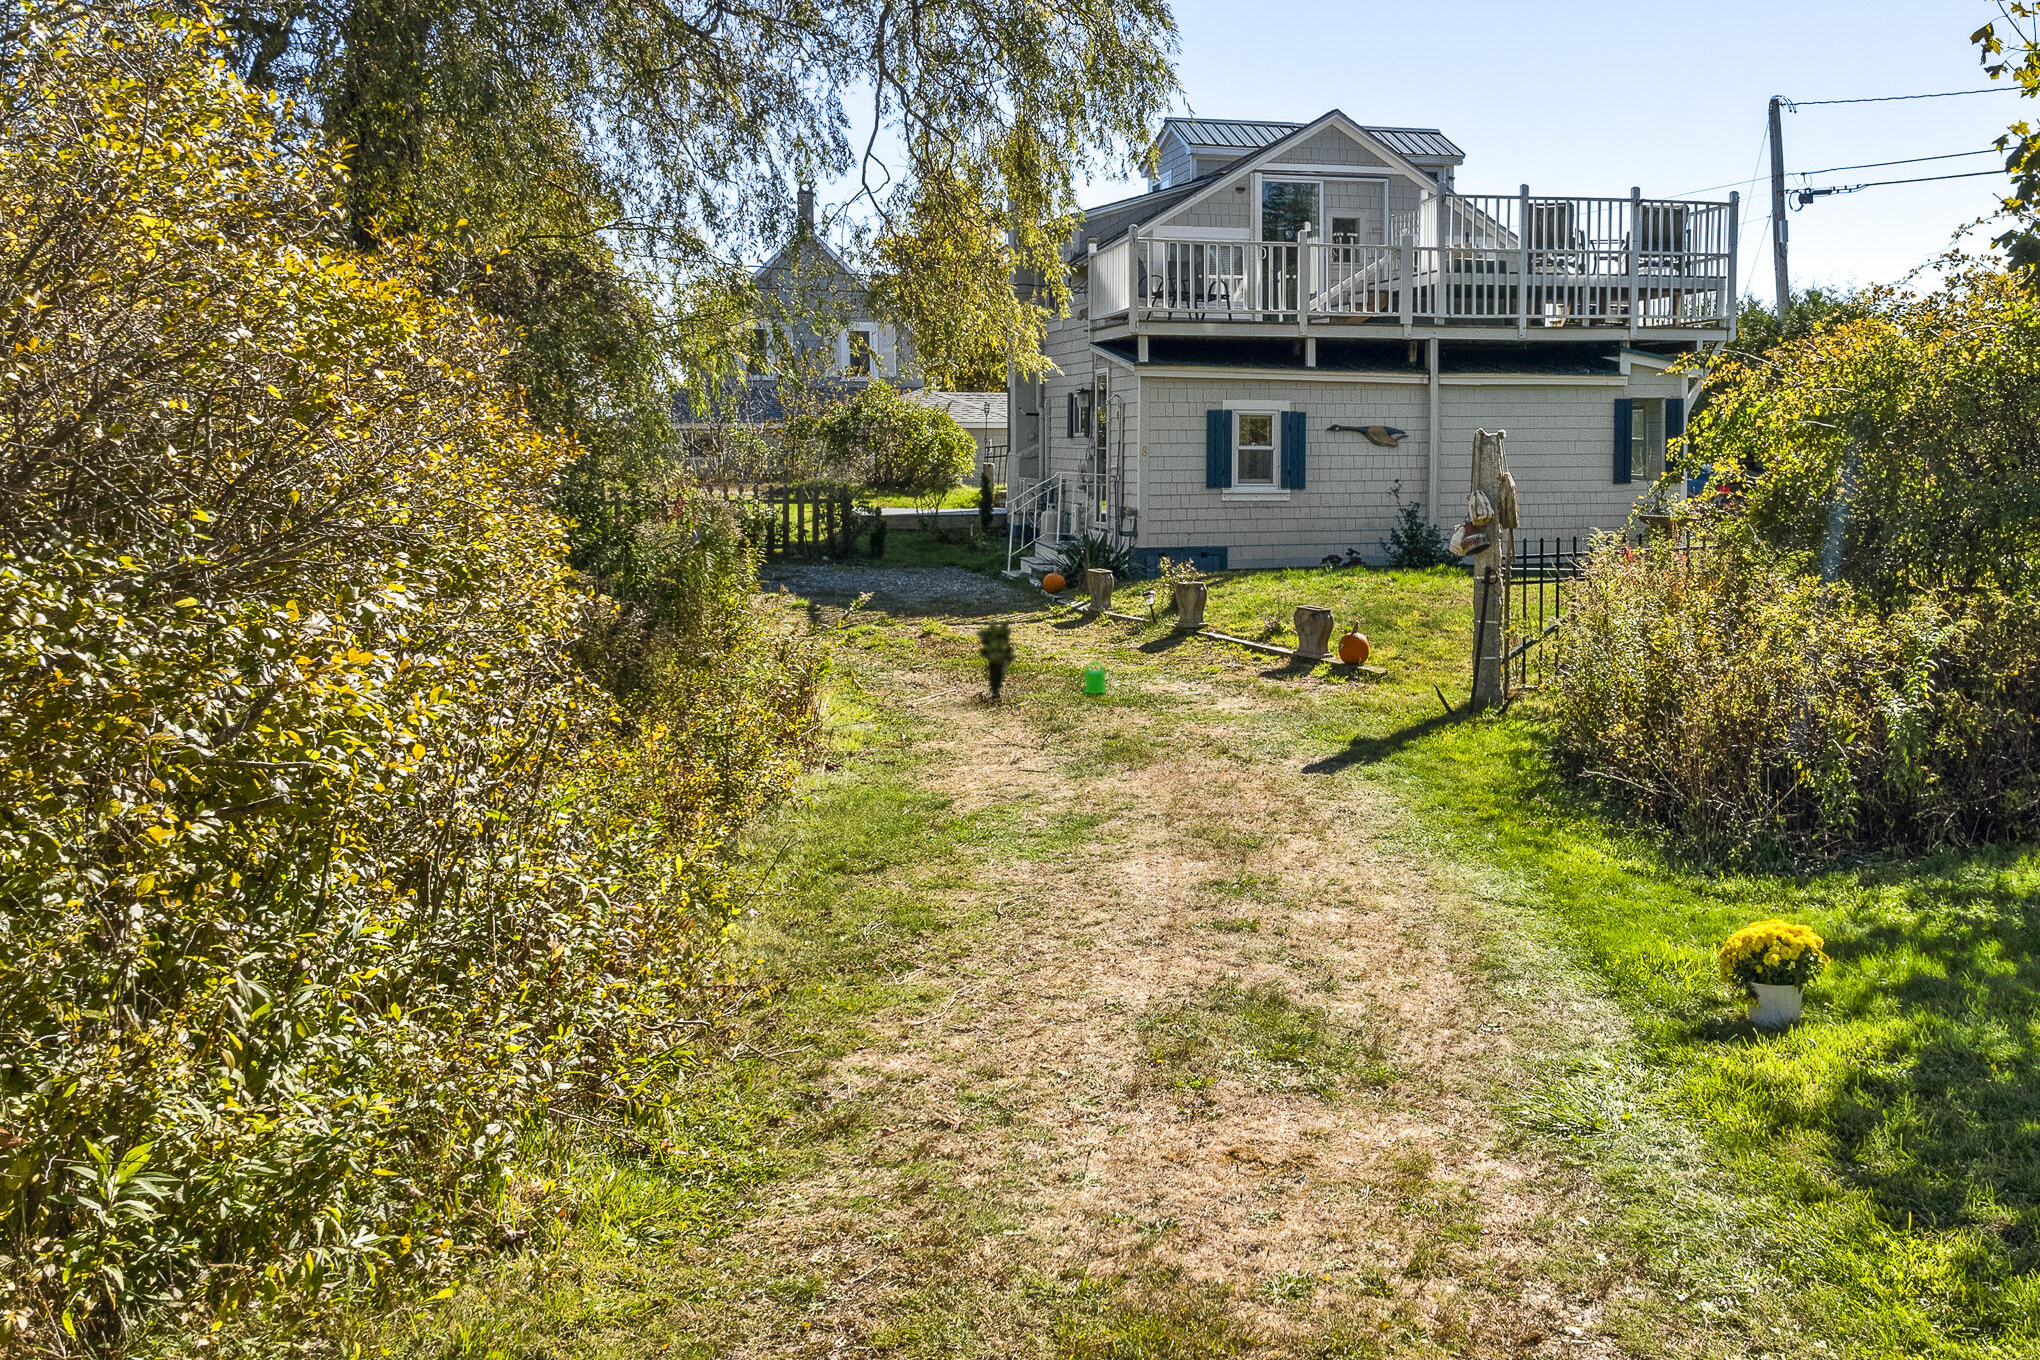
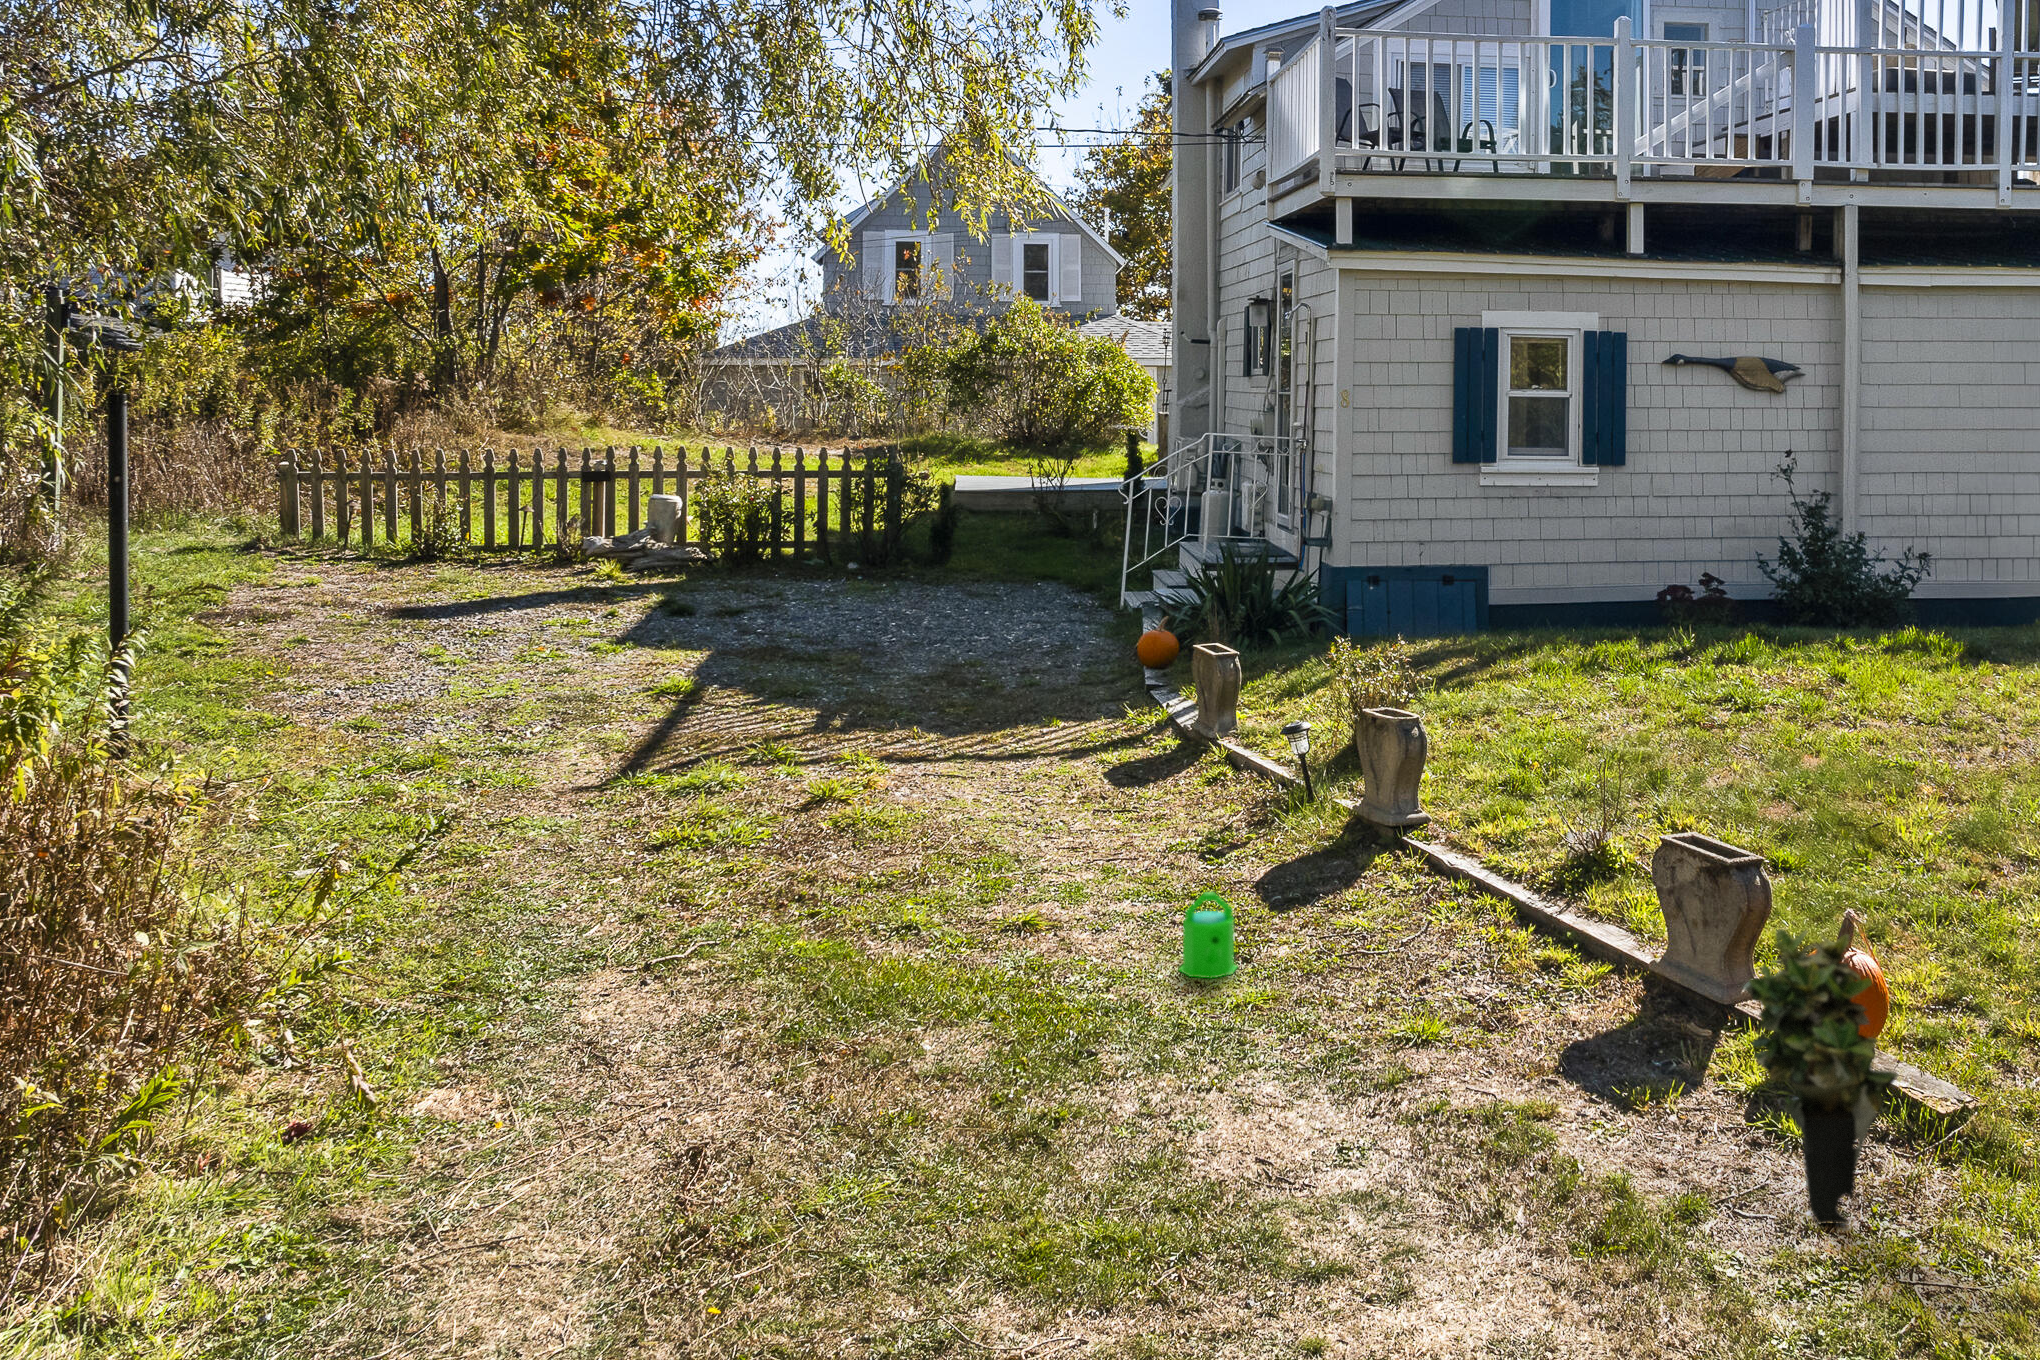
potted plant: present [976,620,1017,697] -> present [1743,929,1898,1224]

